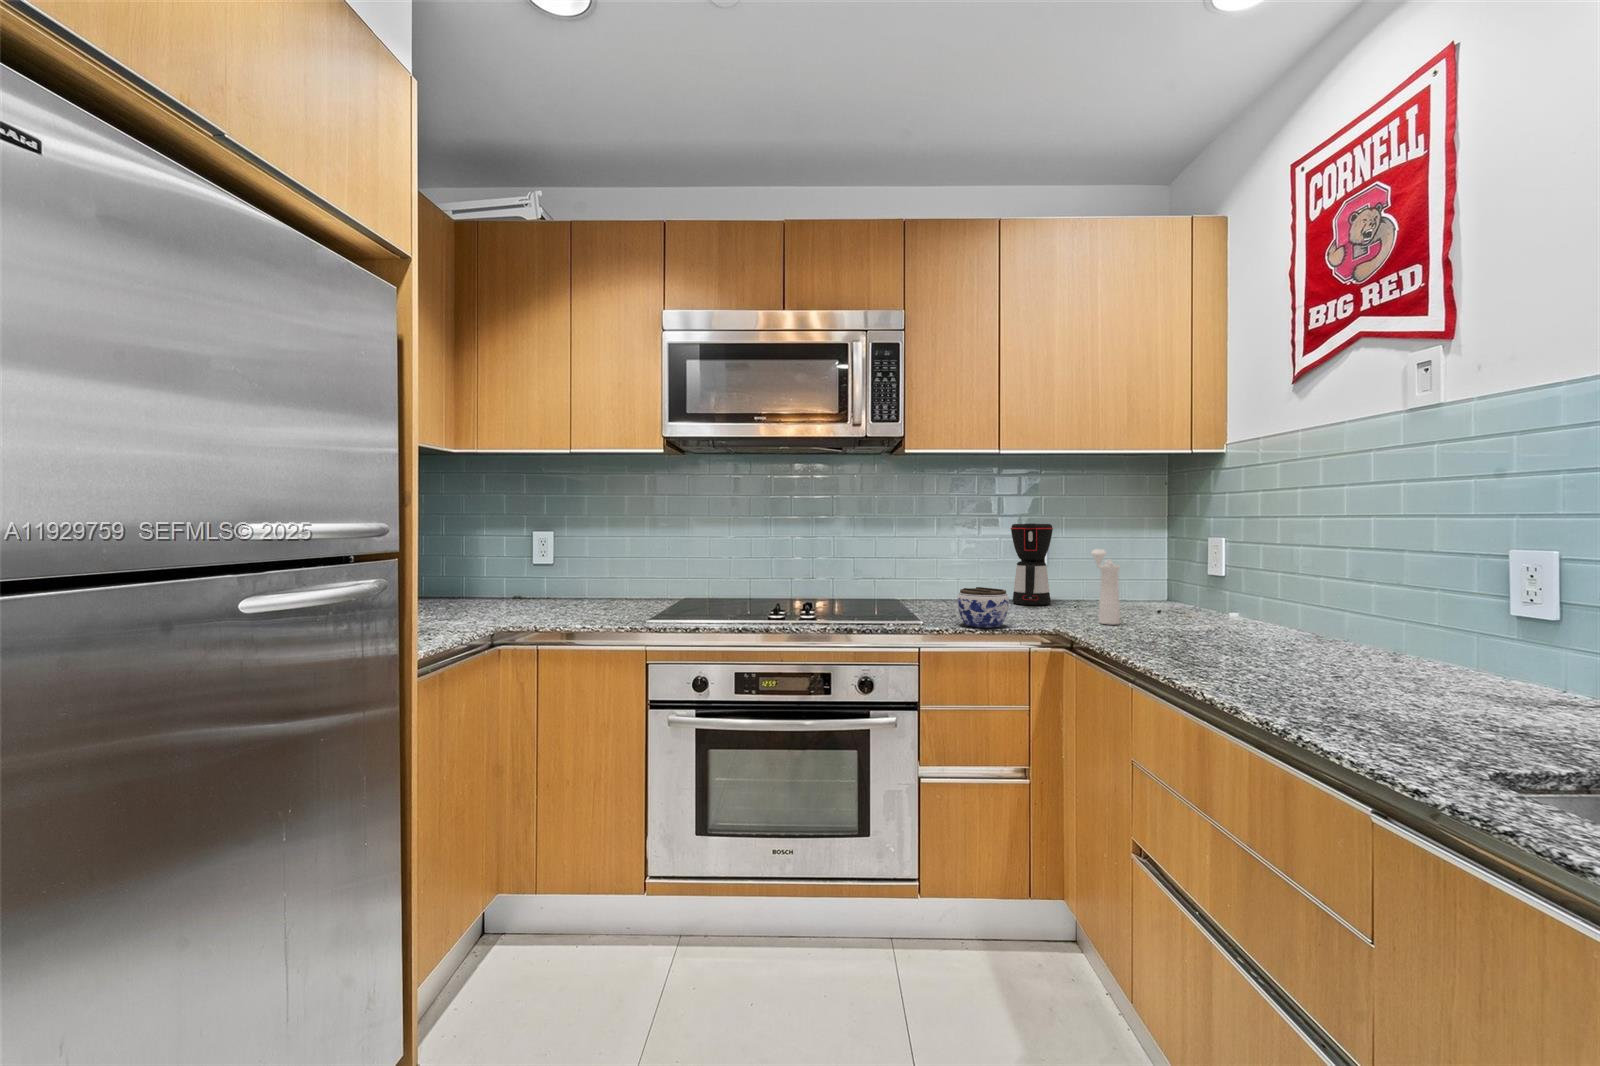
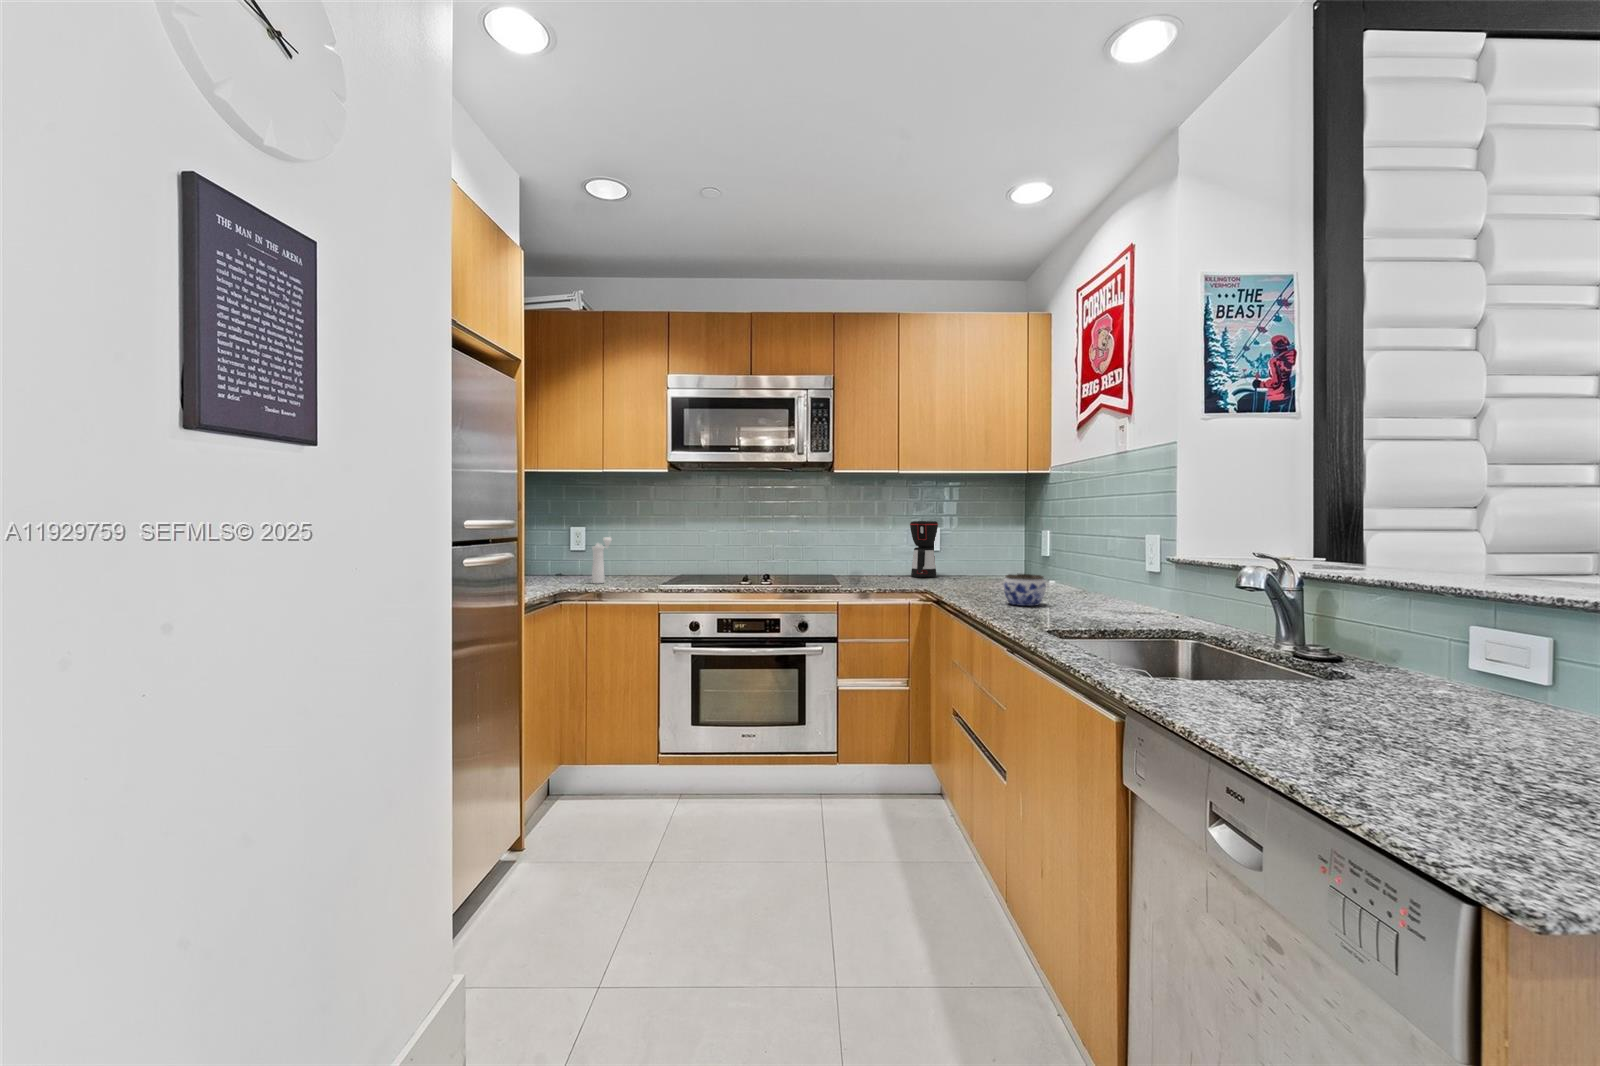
pepper mill: present [1091,549,1120,625] -> present [592,537,612,584]
jar: present [957,587,1009,628] -> present [1003,574,1046,606]

